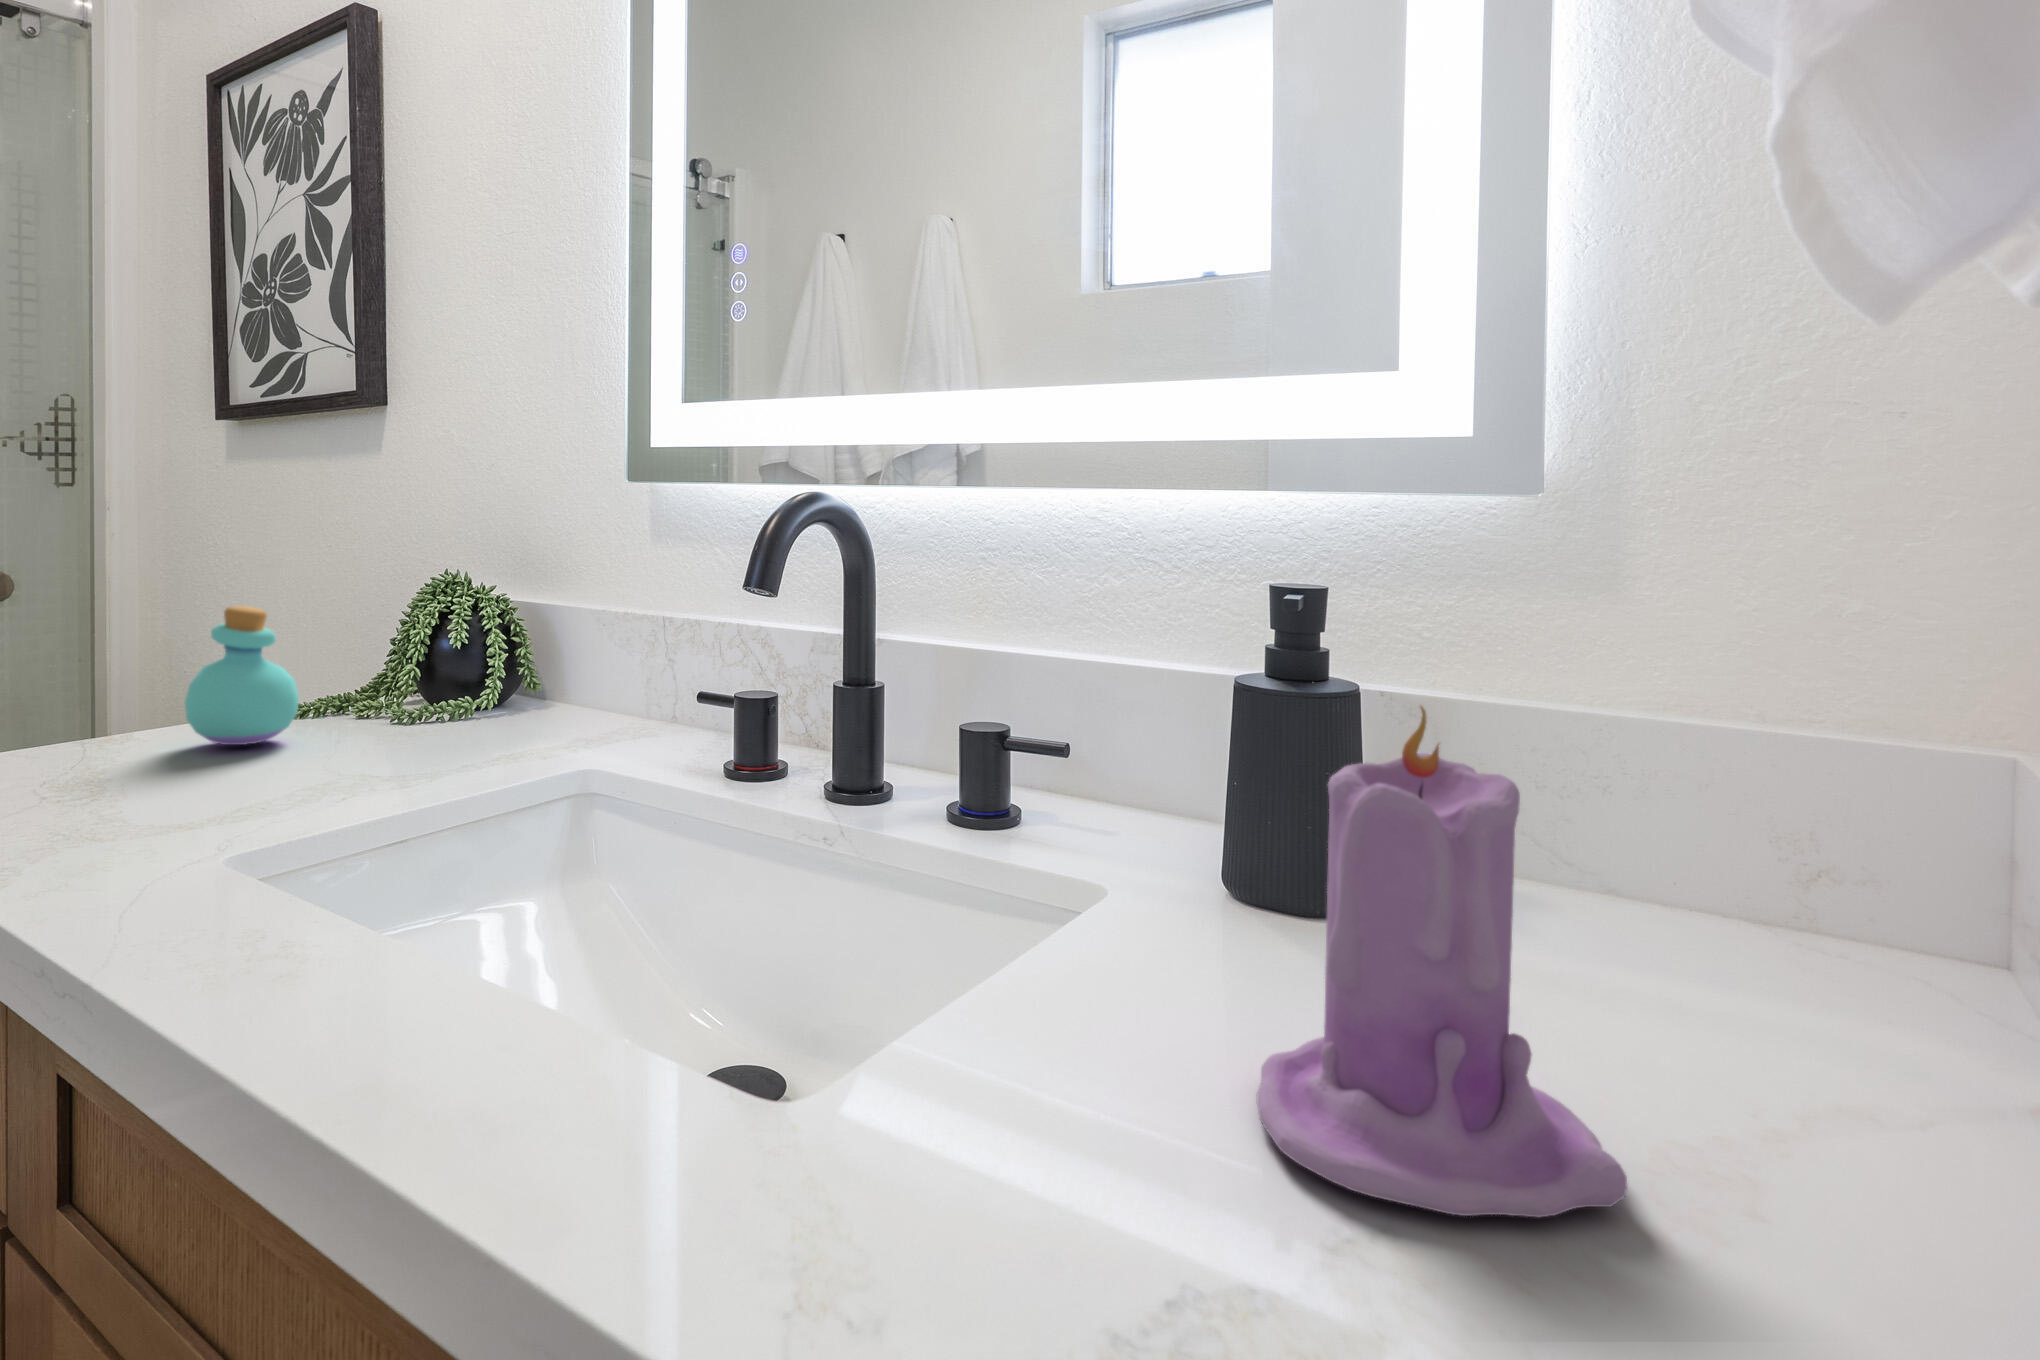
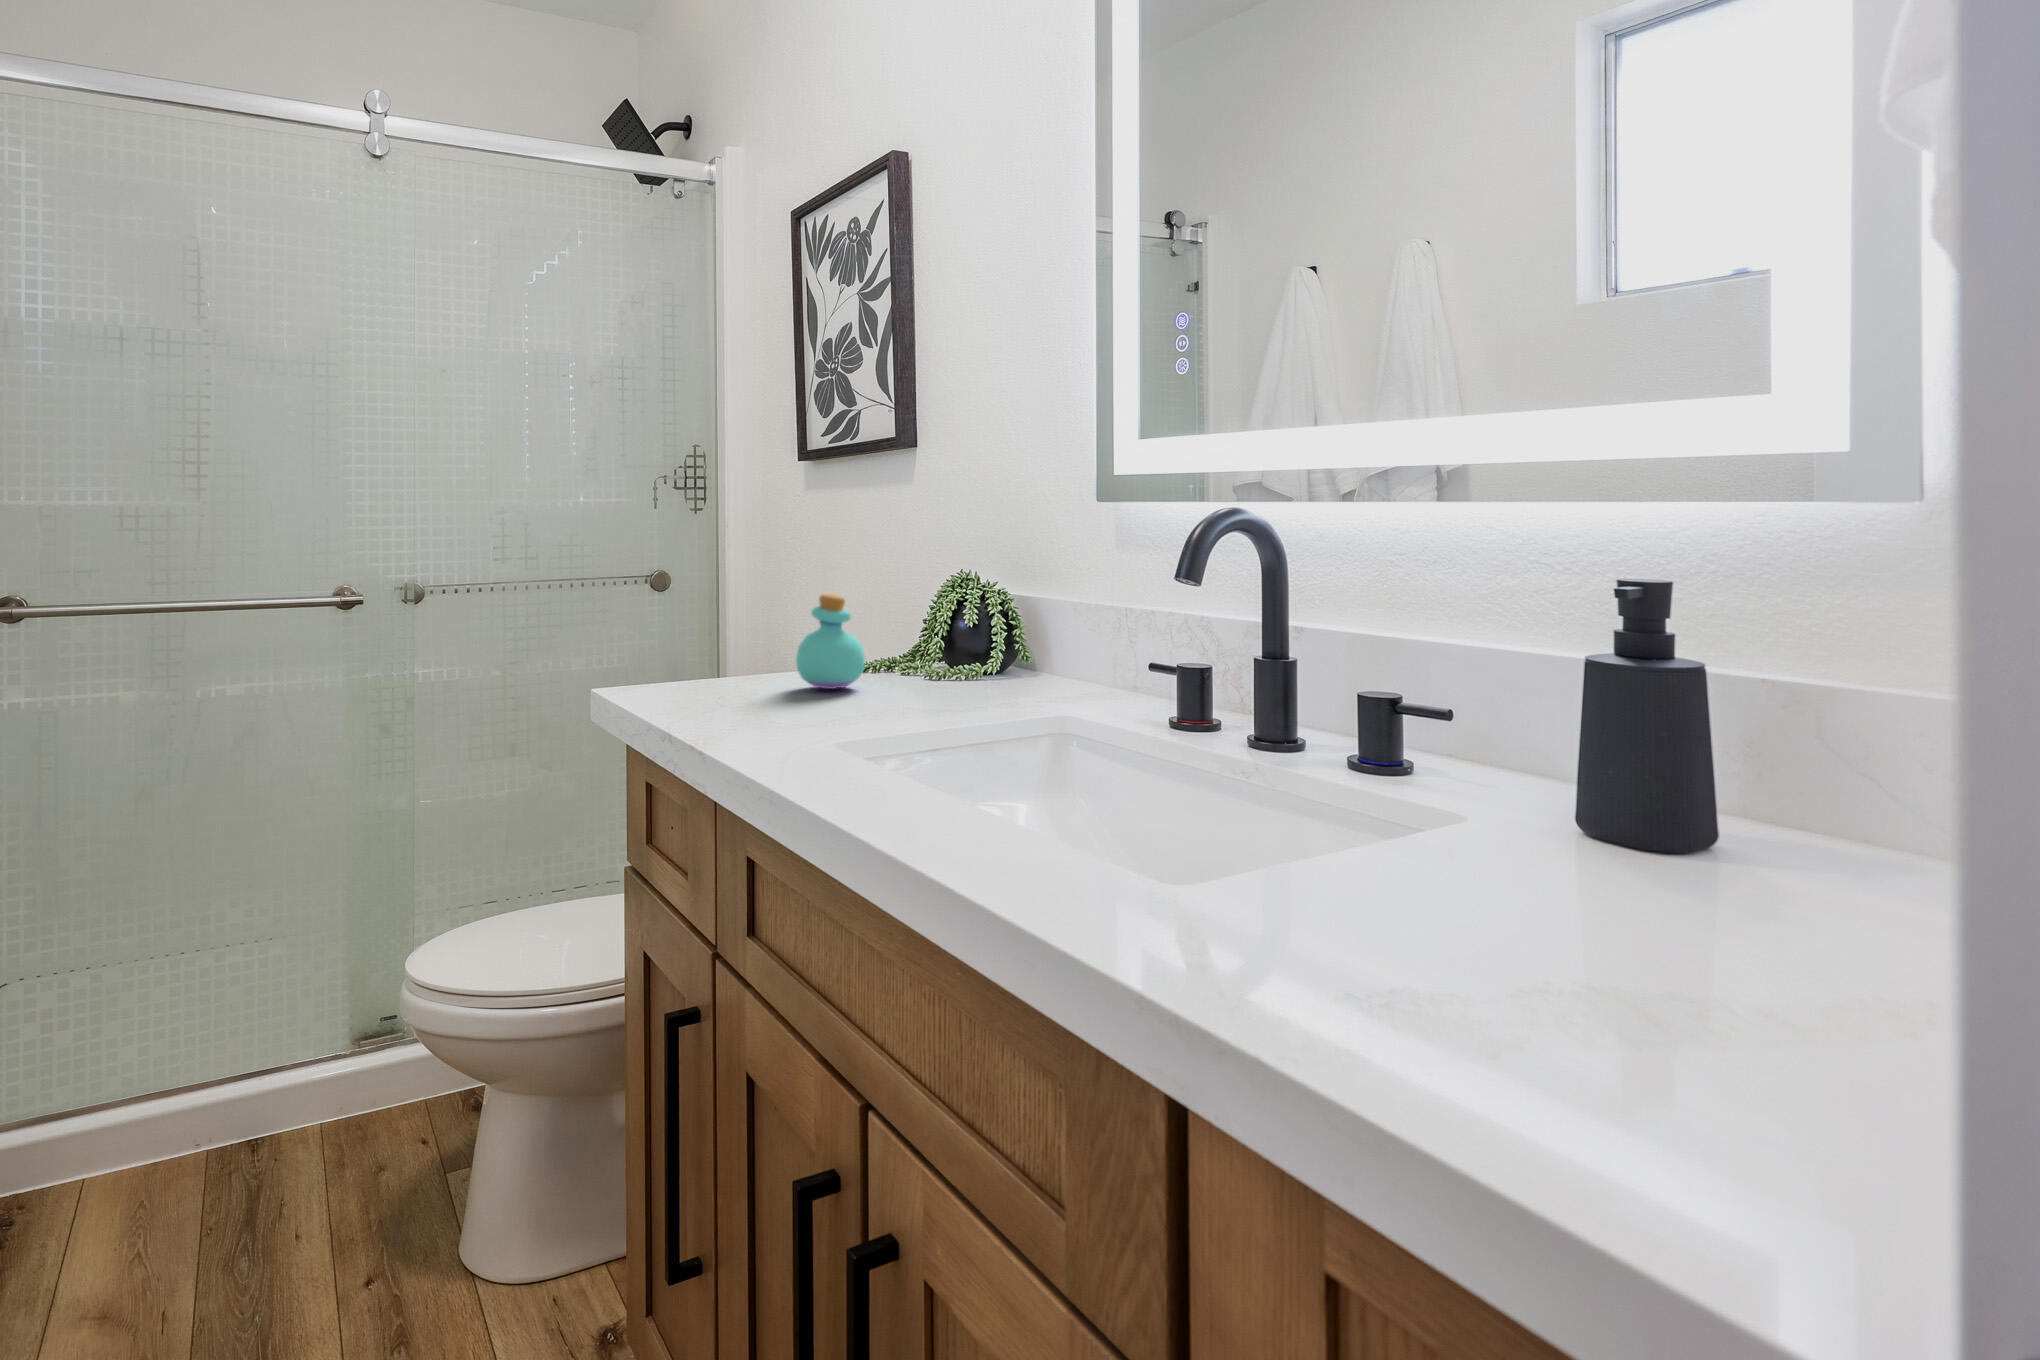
candle: present [1256,707,1627,1217] -> none [1510,660,1787,1009]

